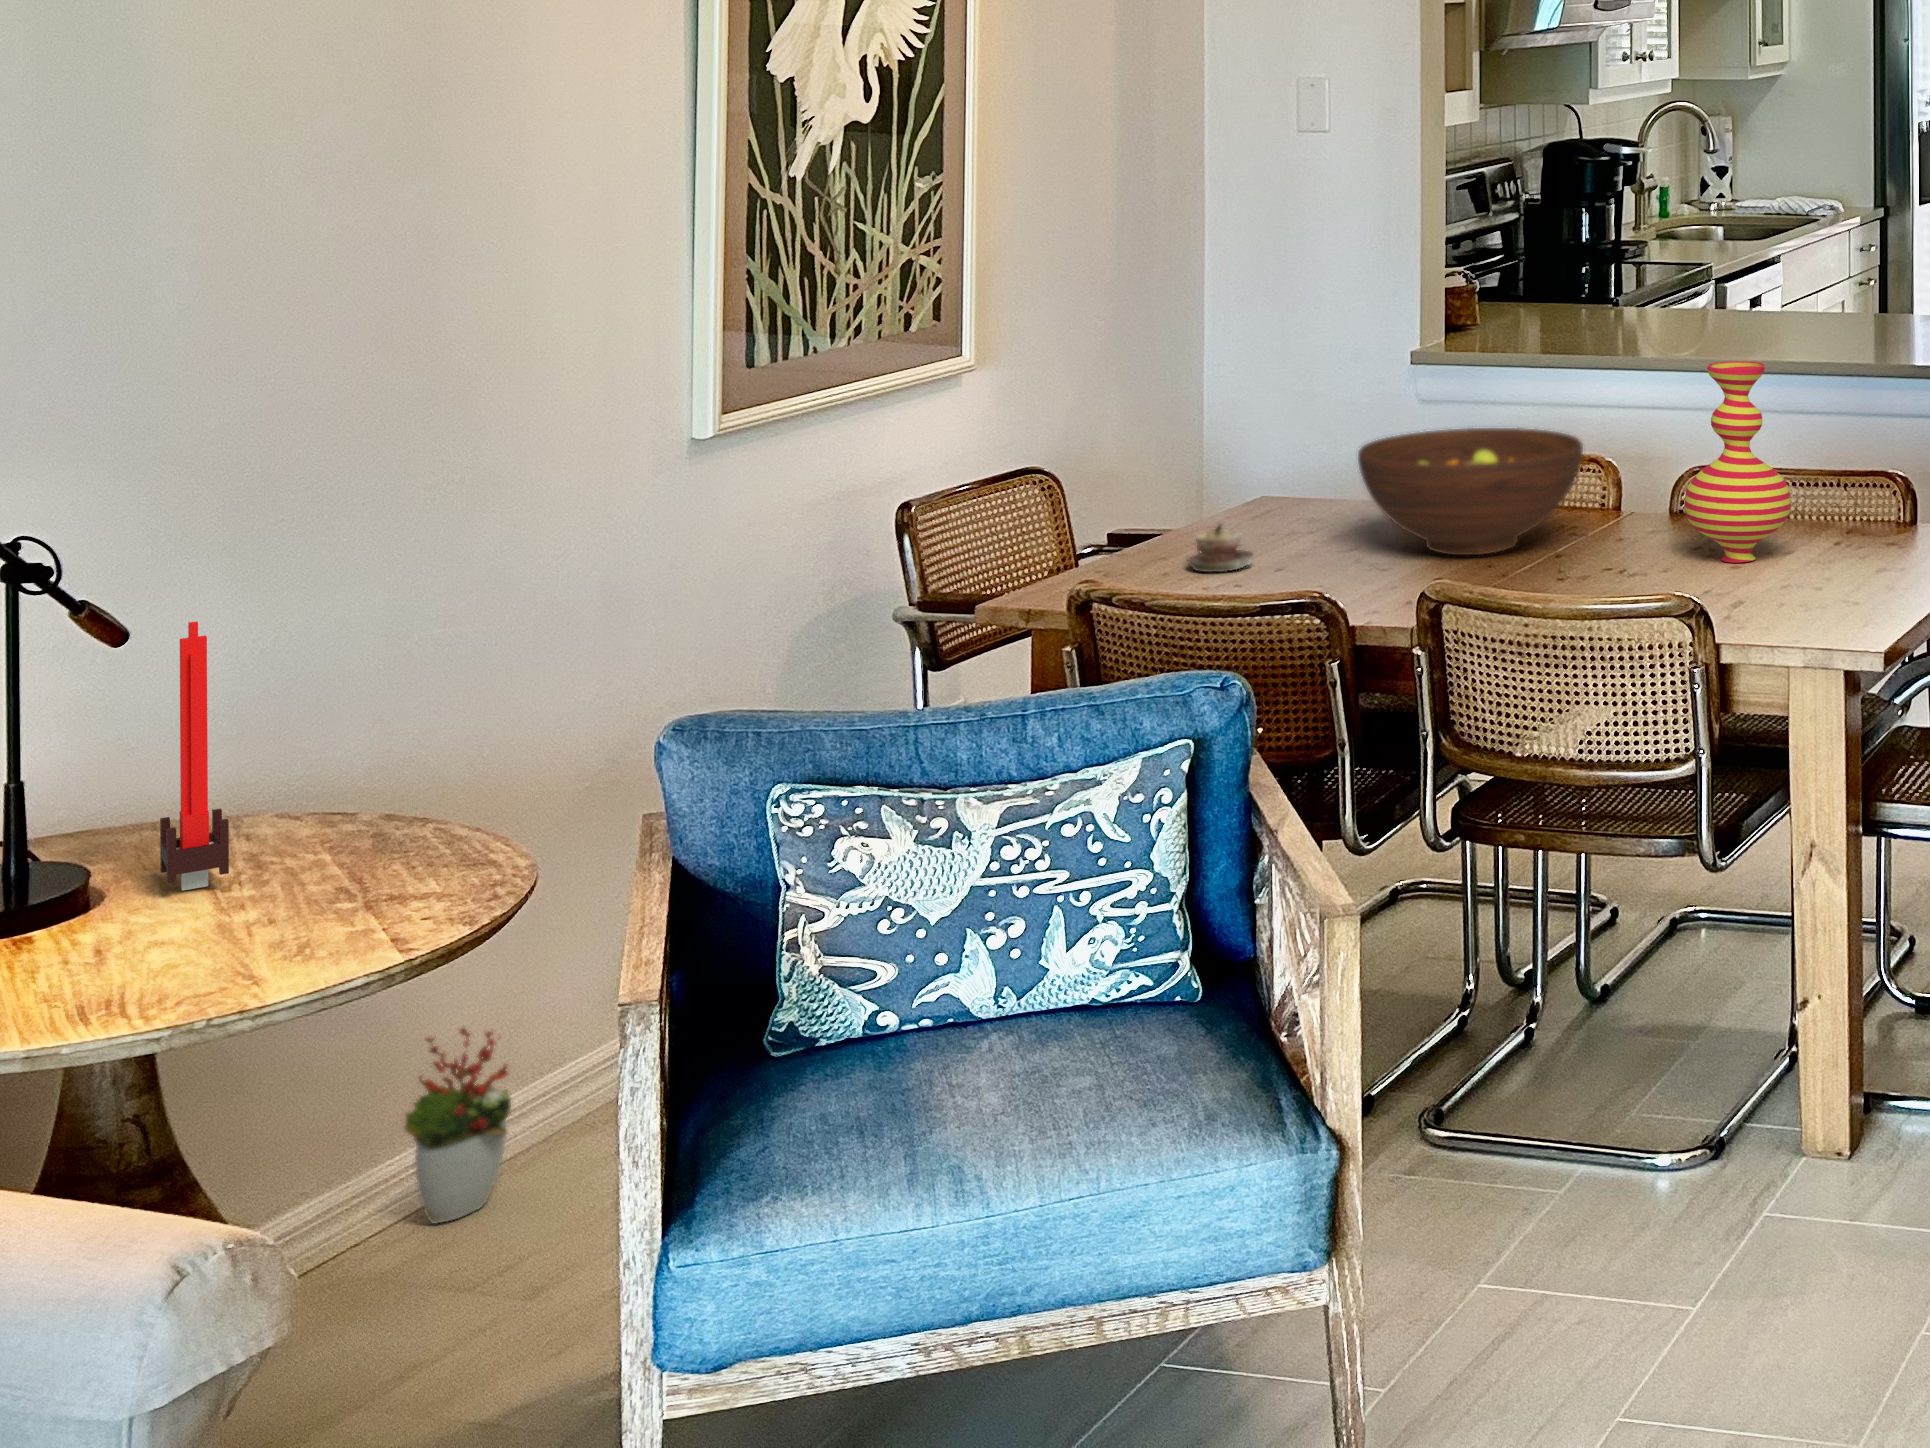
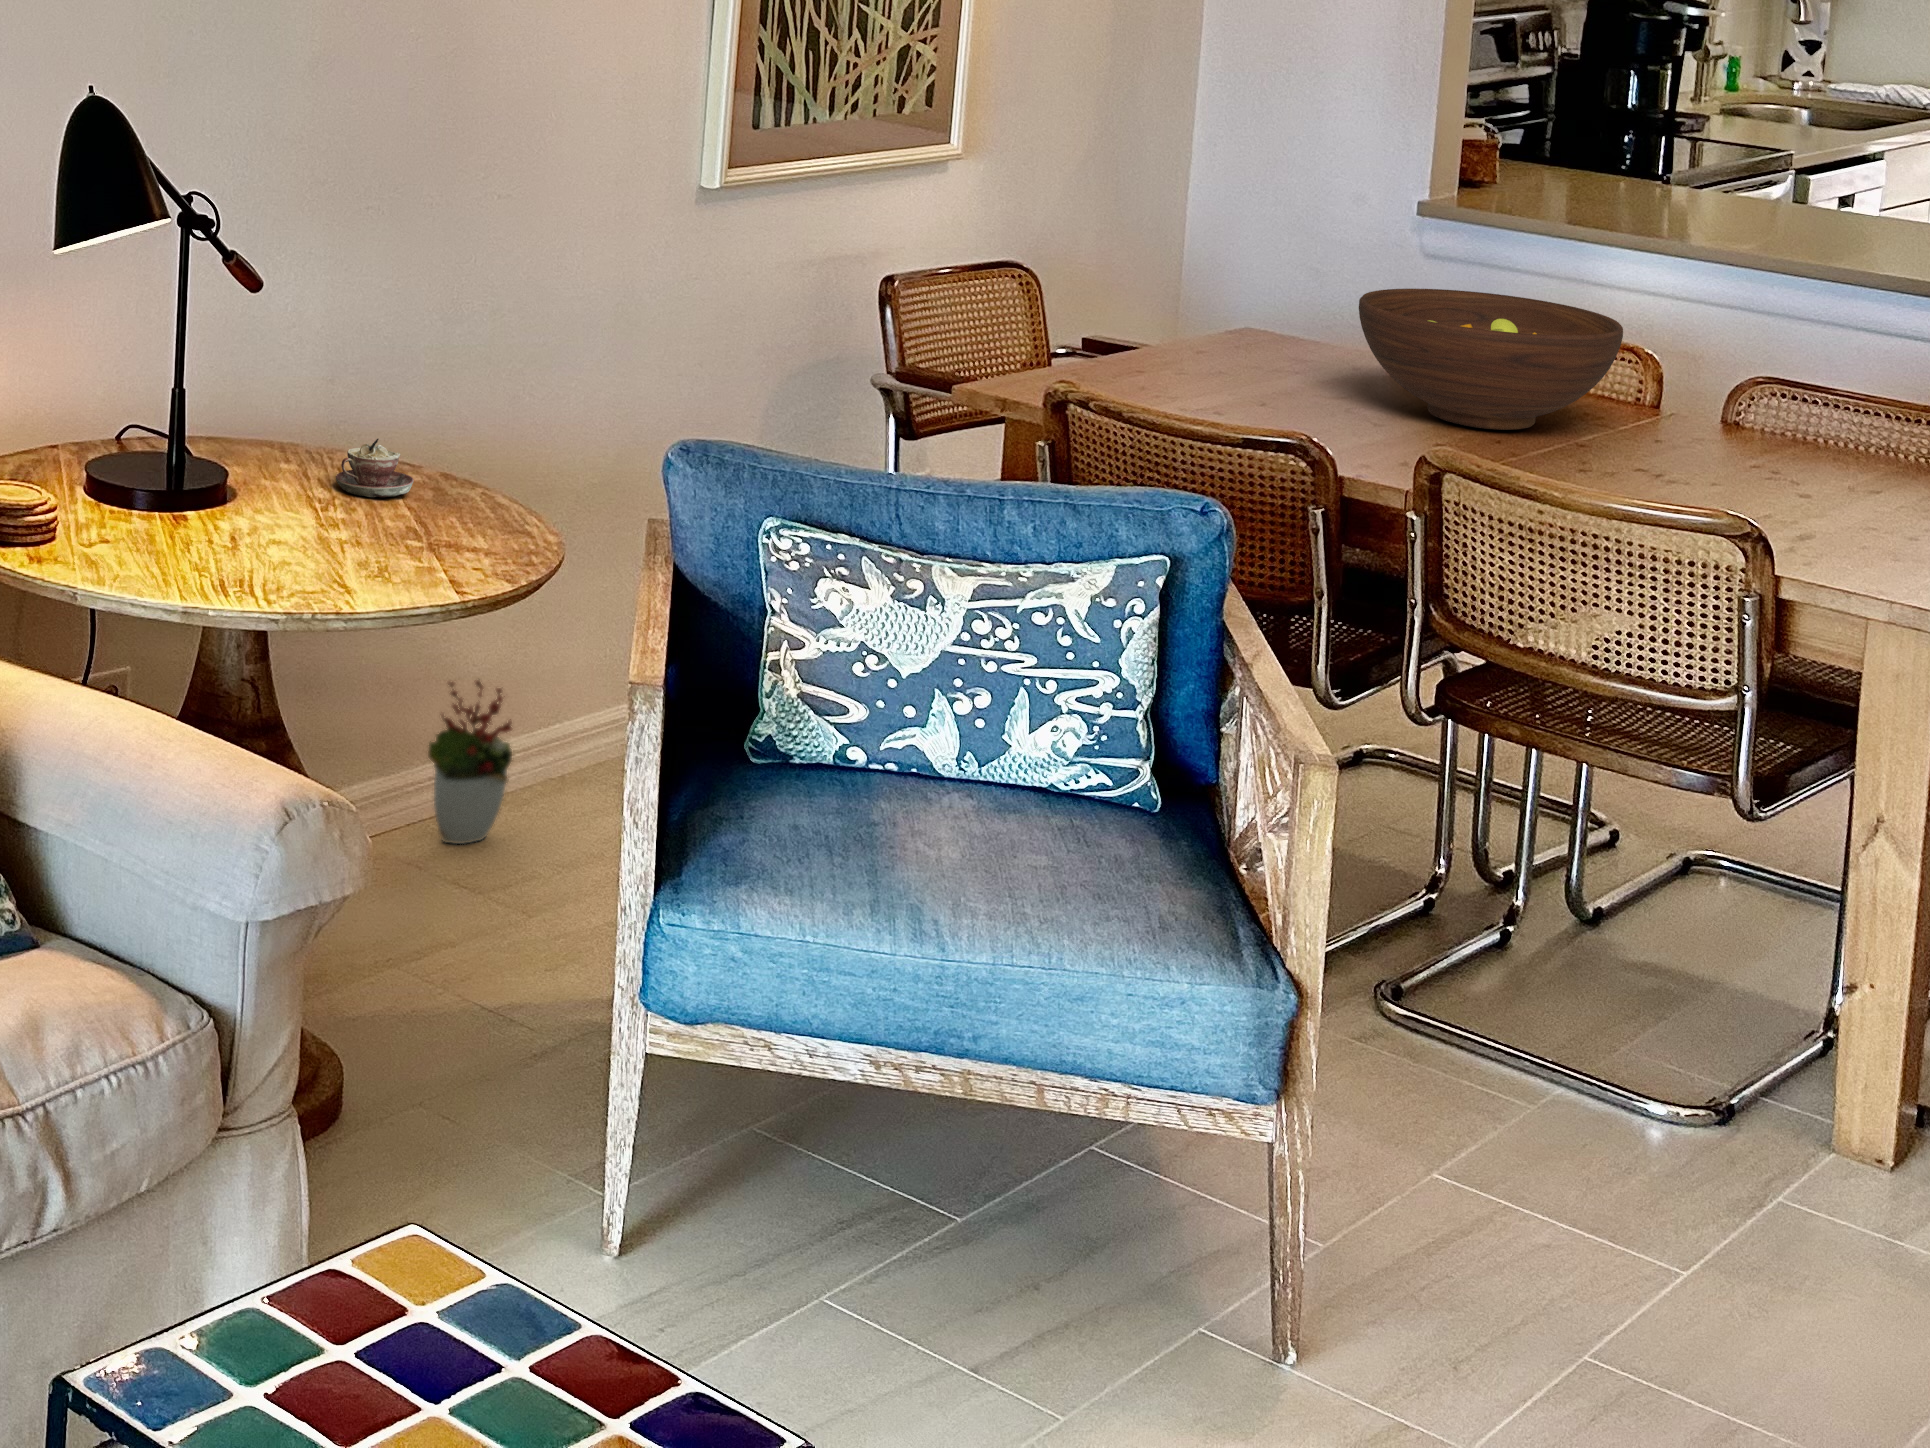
vase: present [1684,361,1791,563] -> none [1744,262,1882,491]
teacup: present [1188,525,1254,572] -> present [336,439,414,497]
candle: present [160,621,229,891] -> none [274,285,328,508]

